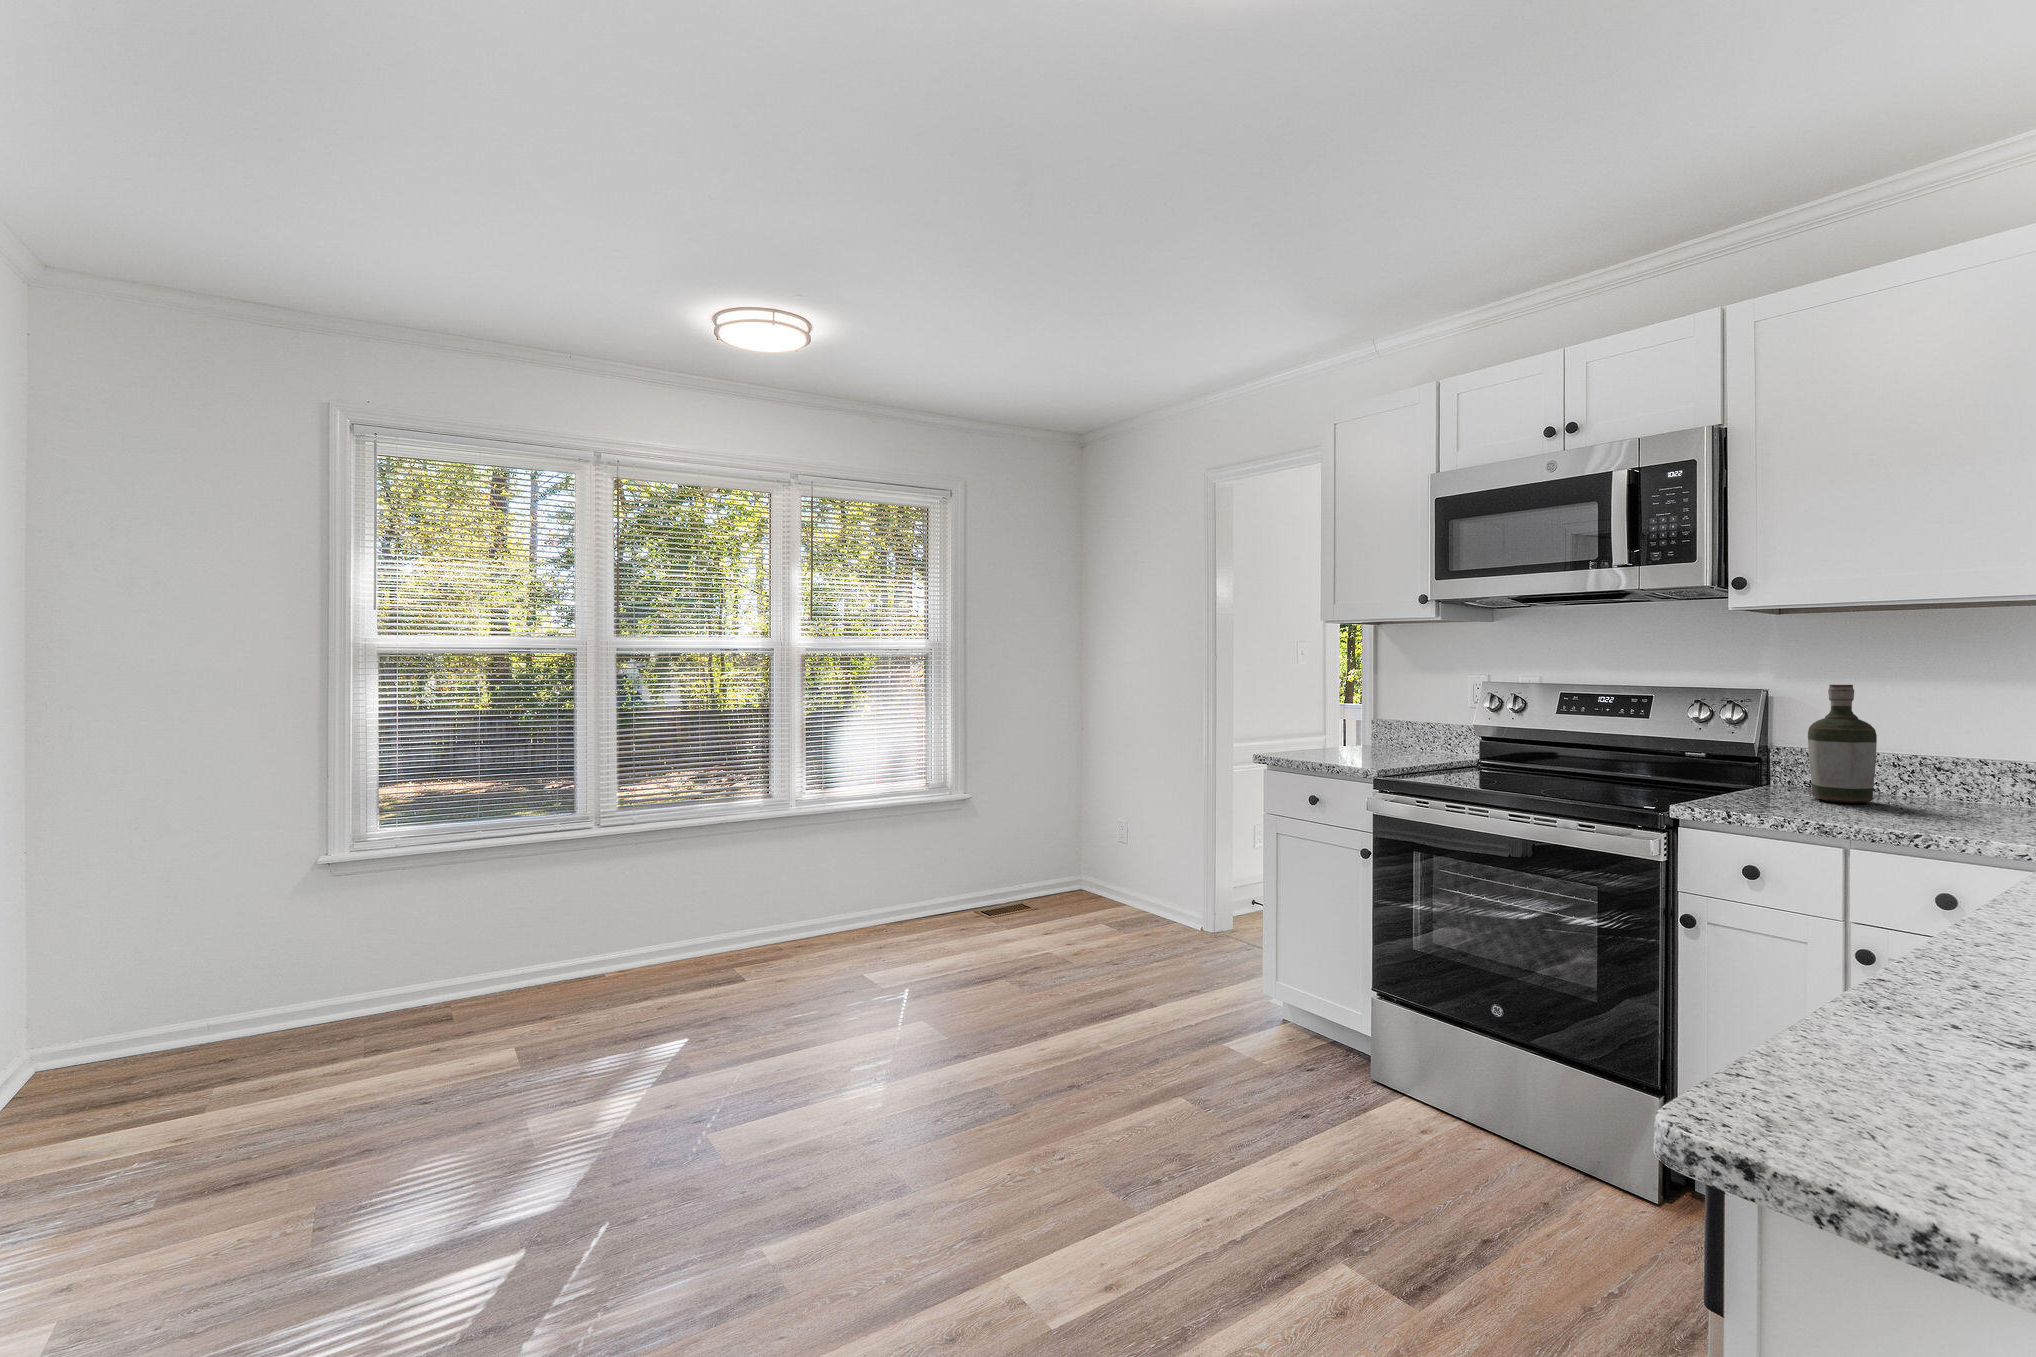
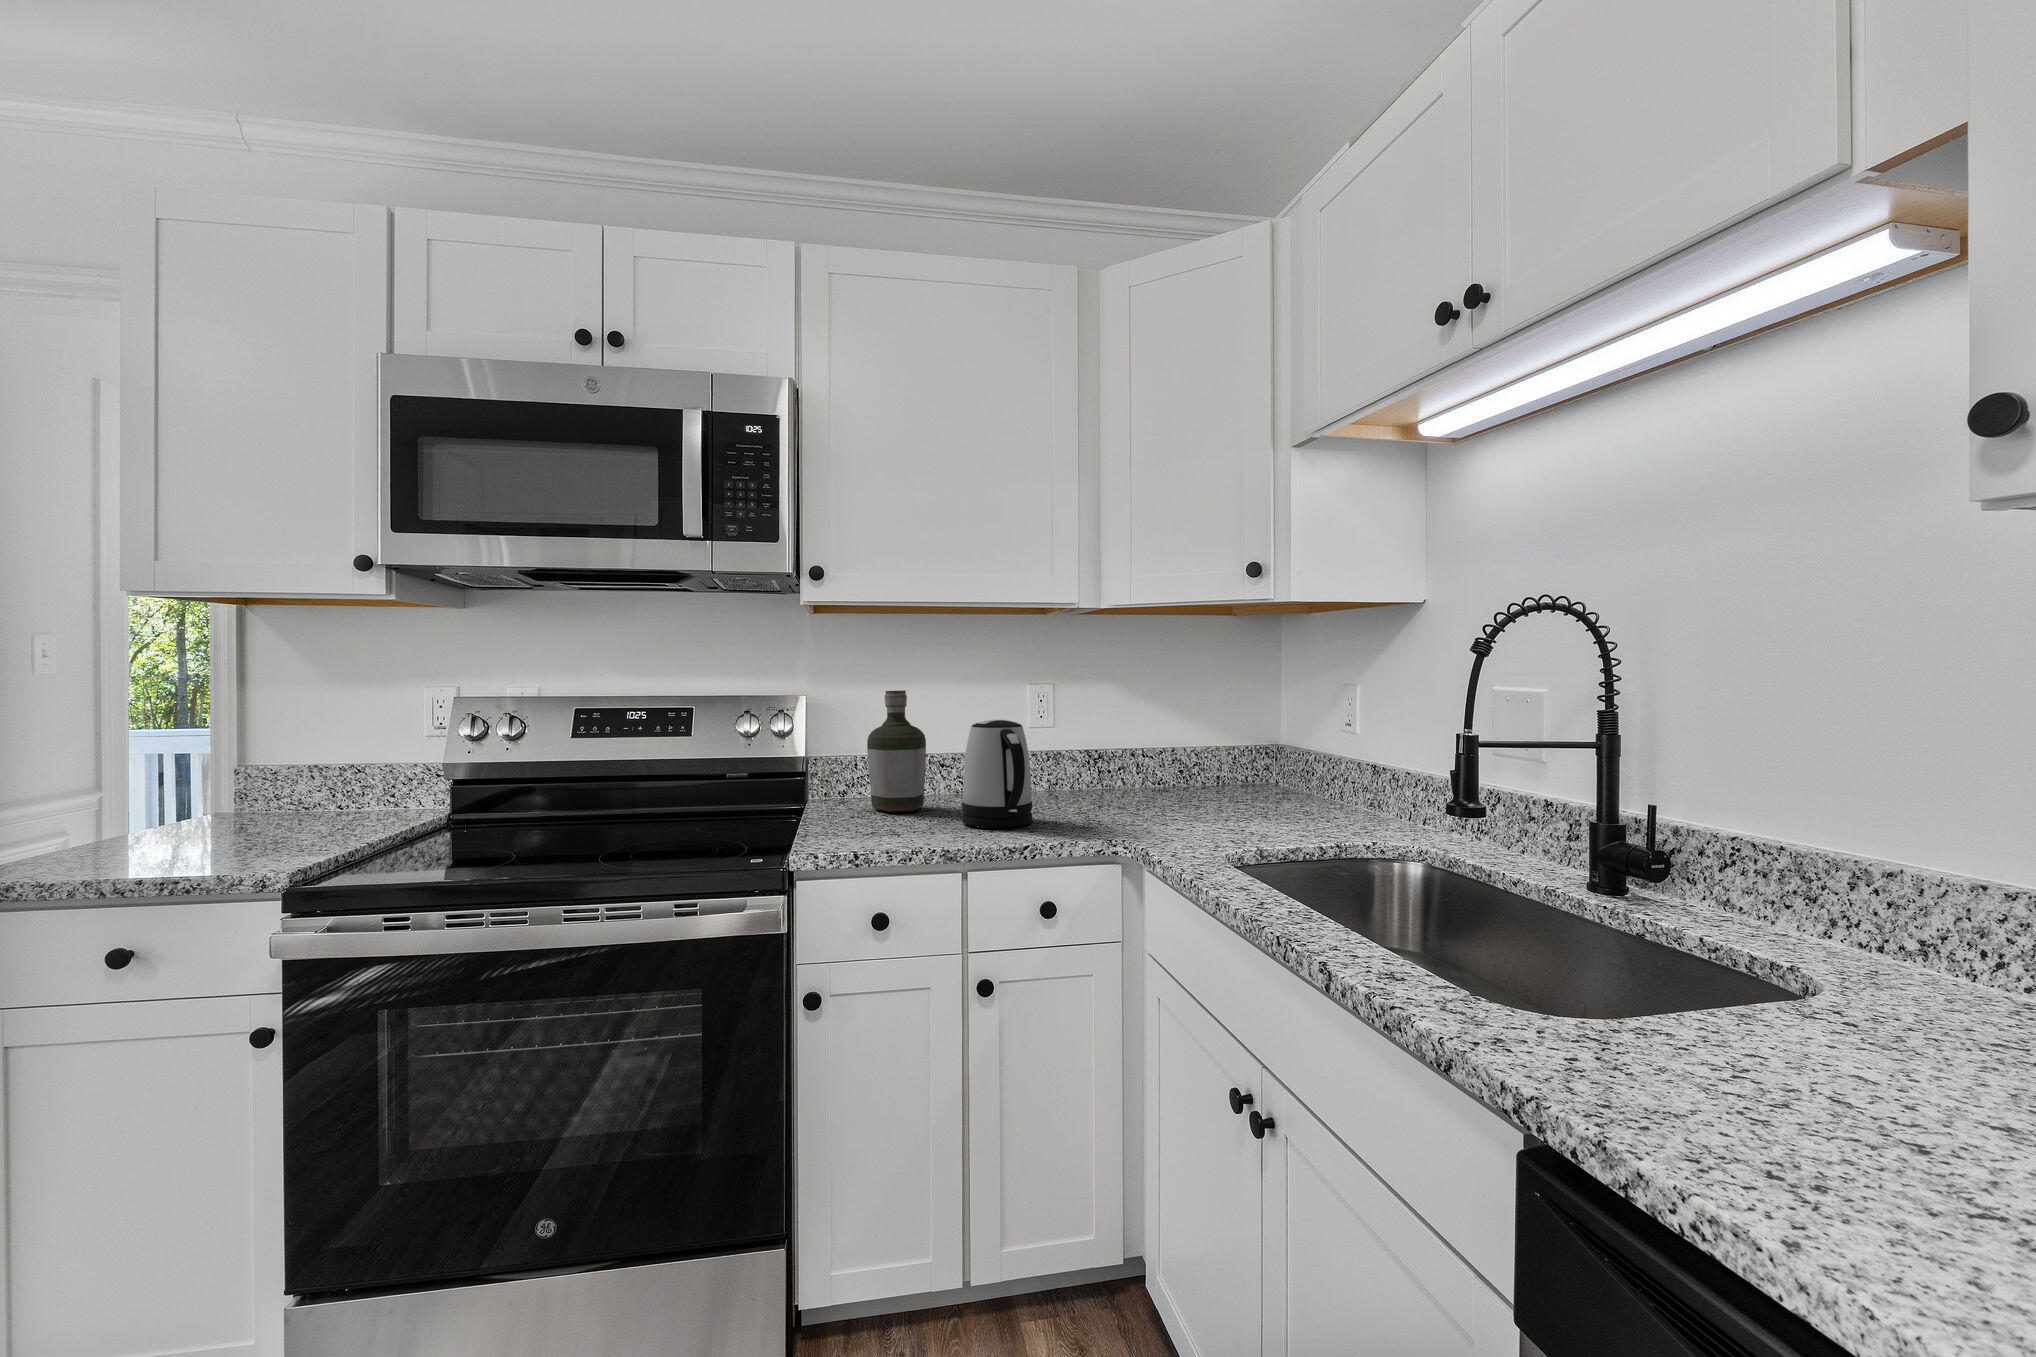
kettle: none [1878,717,1975,825] -> present [962,720,1032,828]

